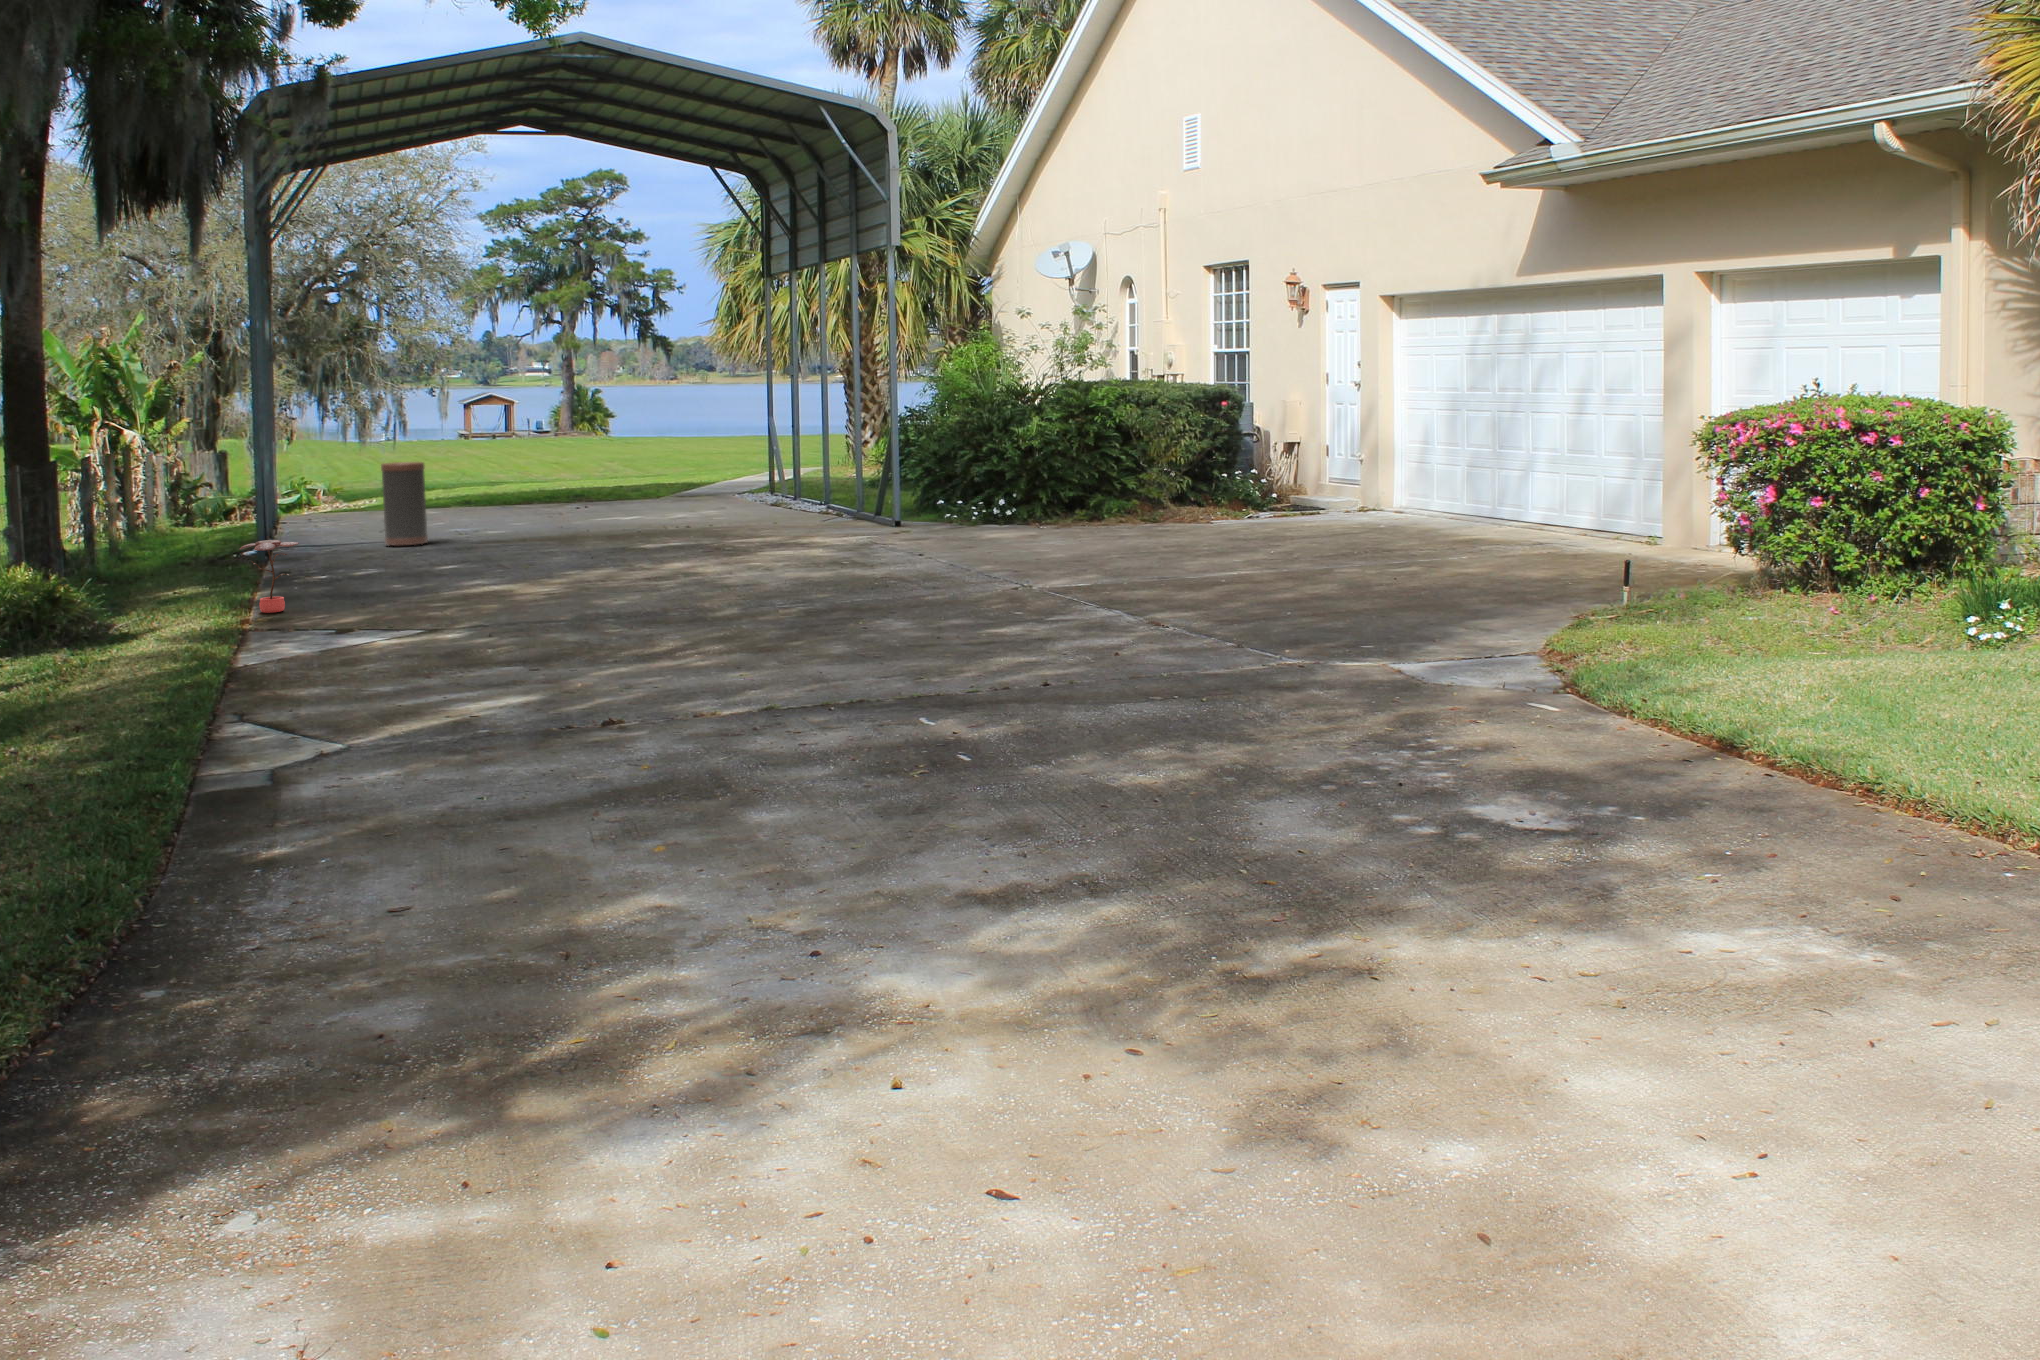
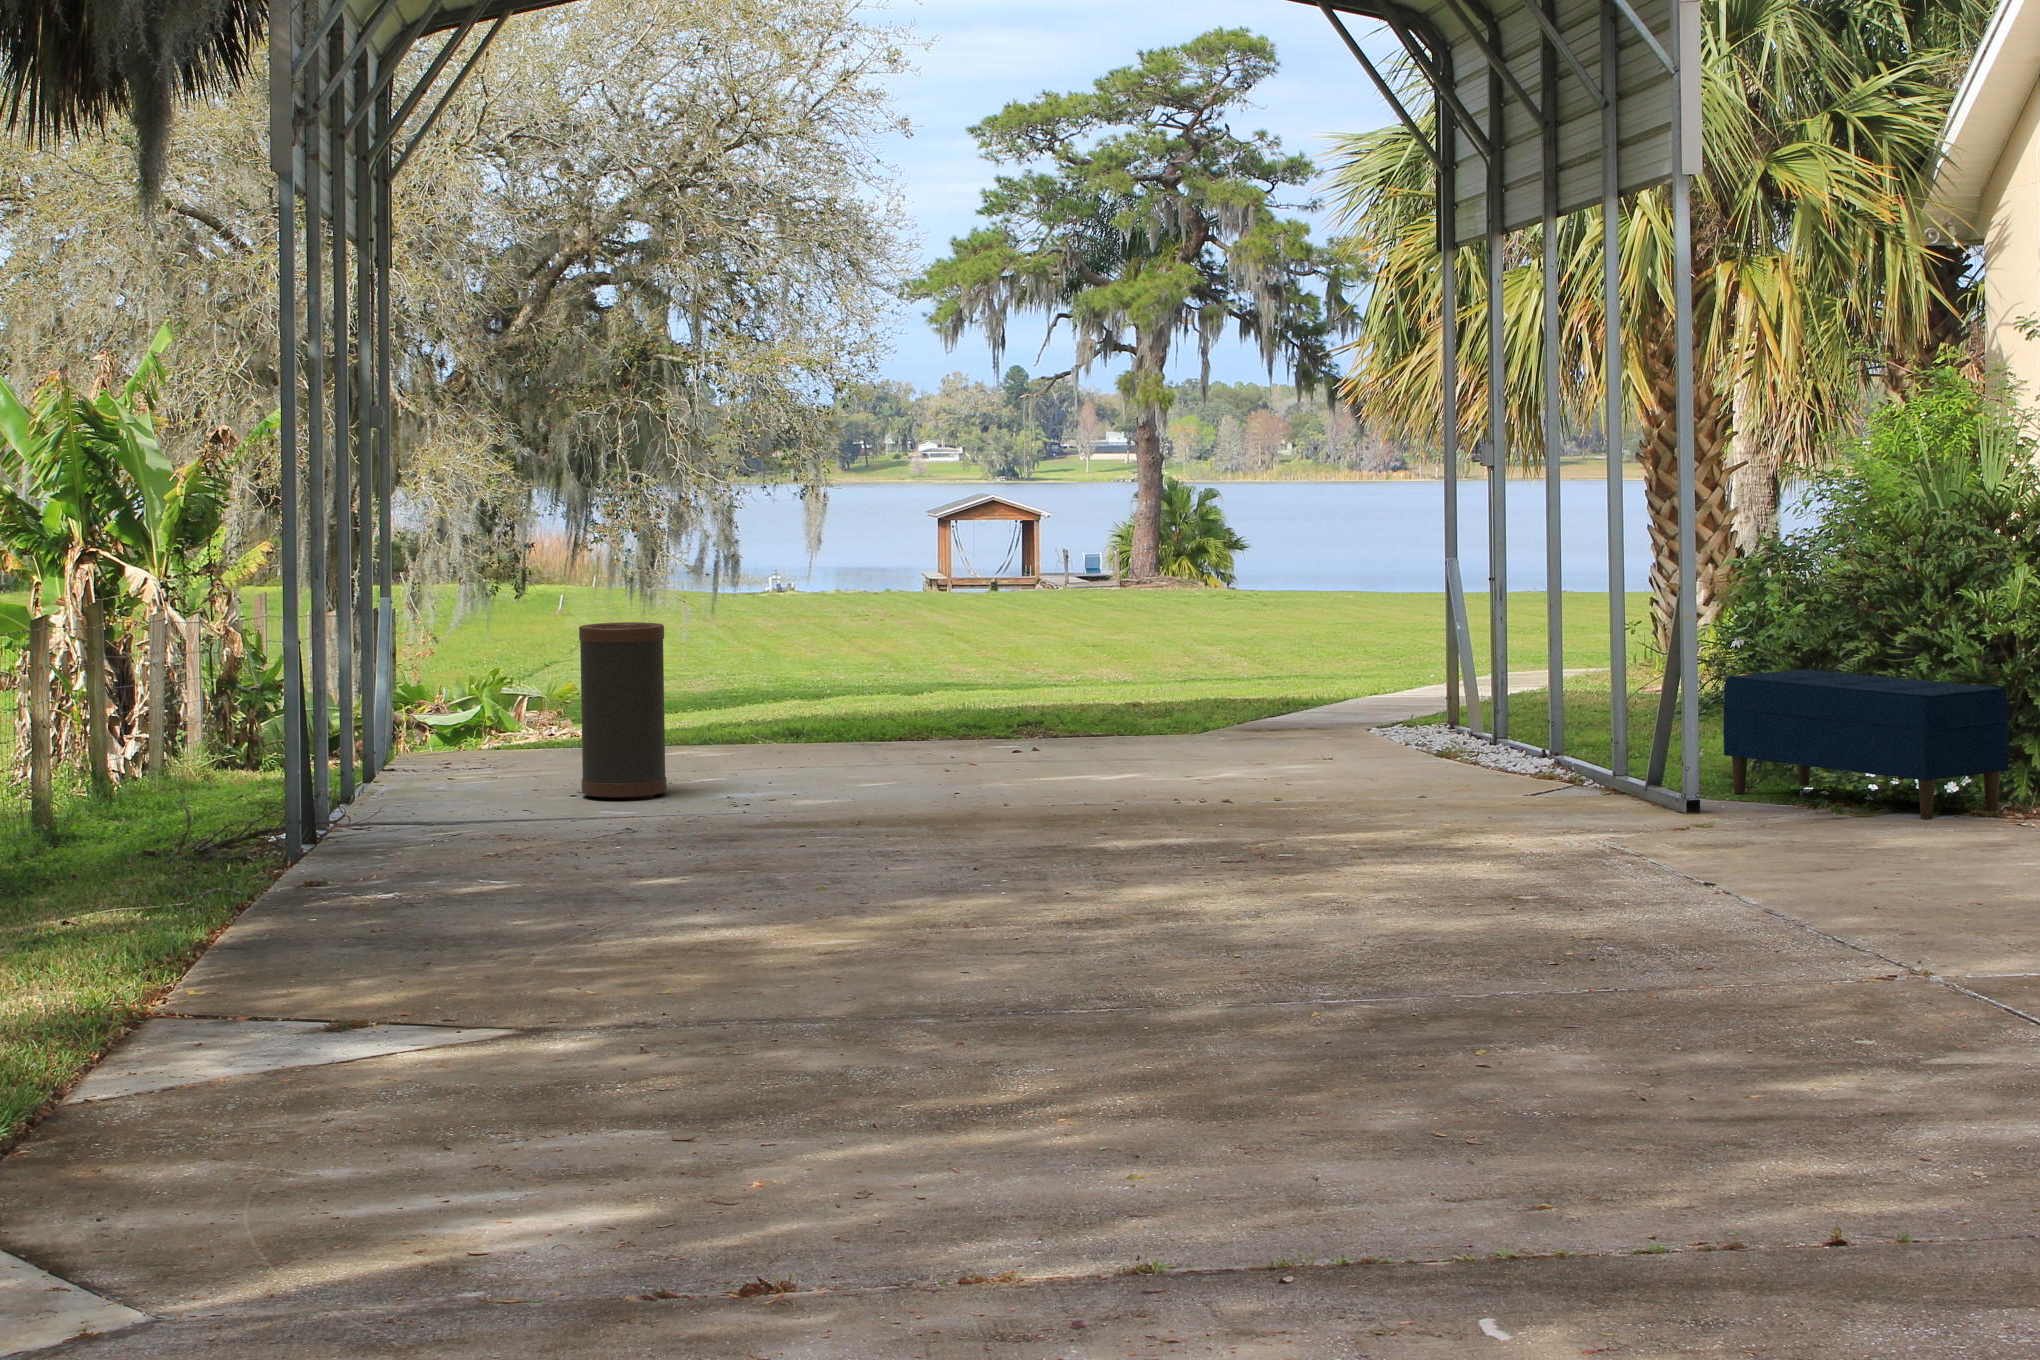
bench: none [917,466,1034,523] -> present [1723,669,2009,819]
potted plant: present [239,540,299,613] -> none [64,827,188,991]

